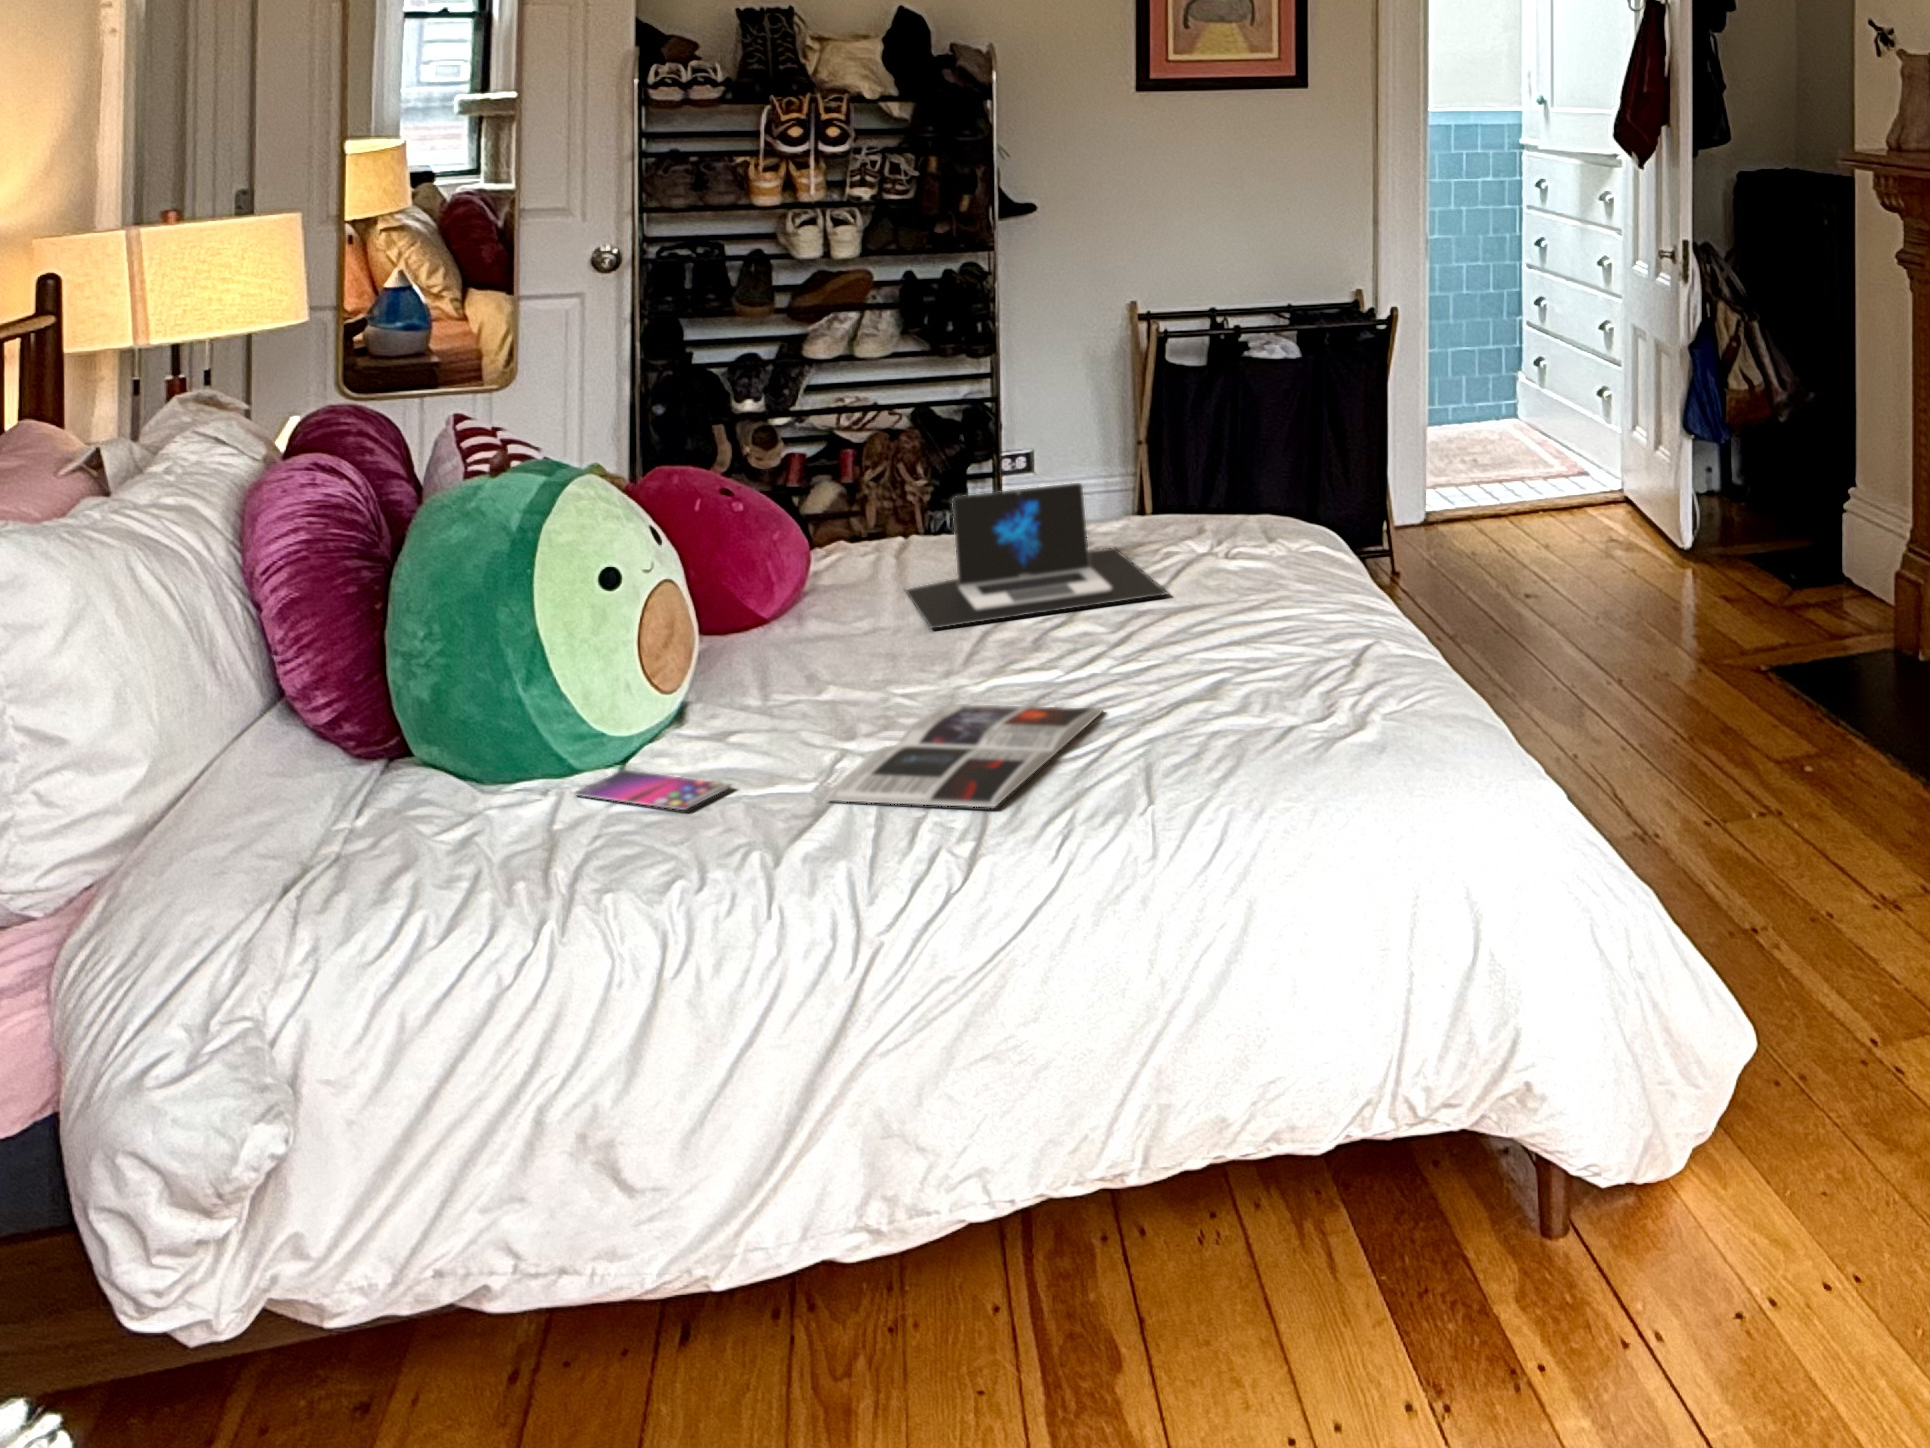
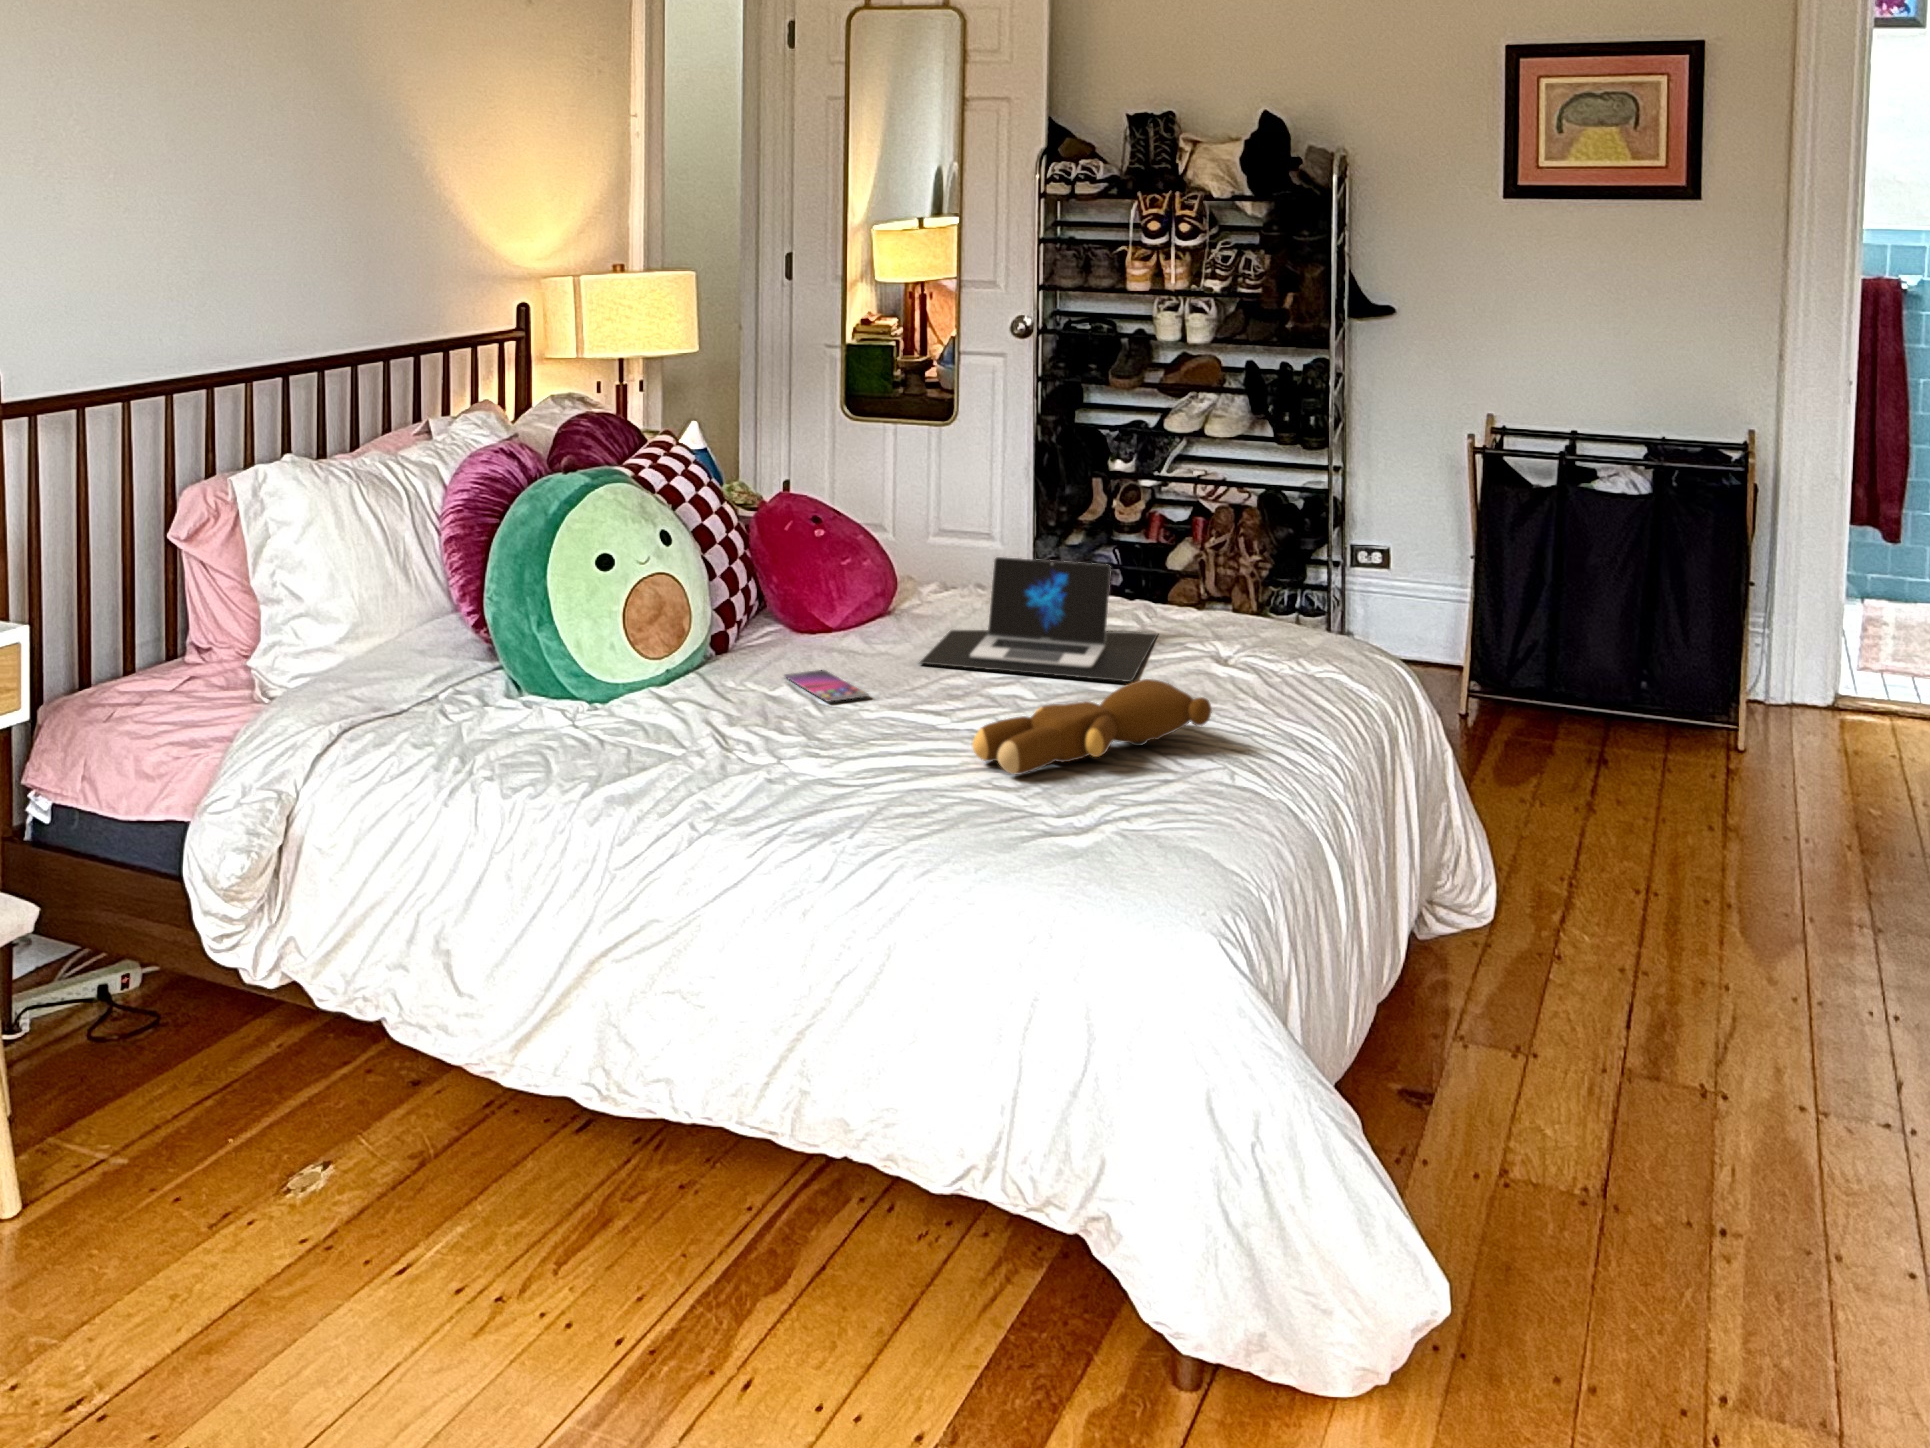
teddy bear: none [1144,579,1327,702] -> present [972,679,1212,774]
magazine: present [827,704,1103,807] -> none [667,722,935,803]
smartphone: present [575,770,731,810] -> present [785,670,868,702]

